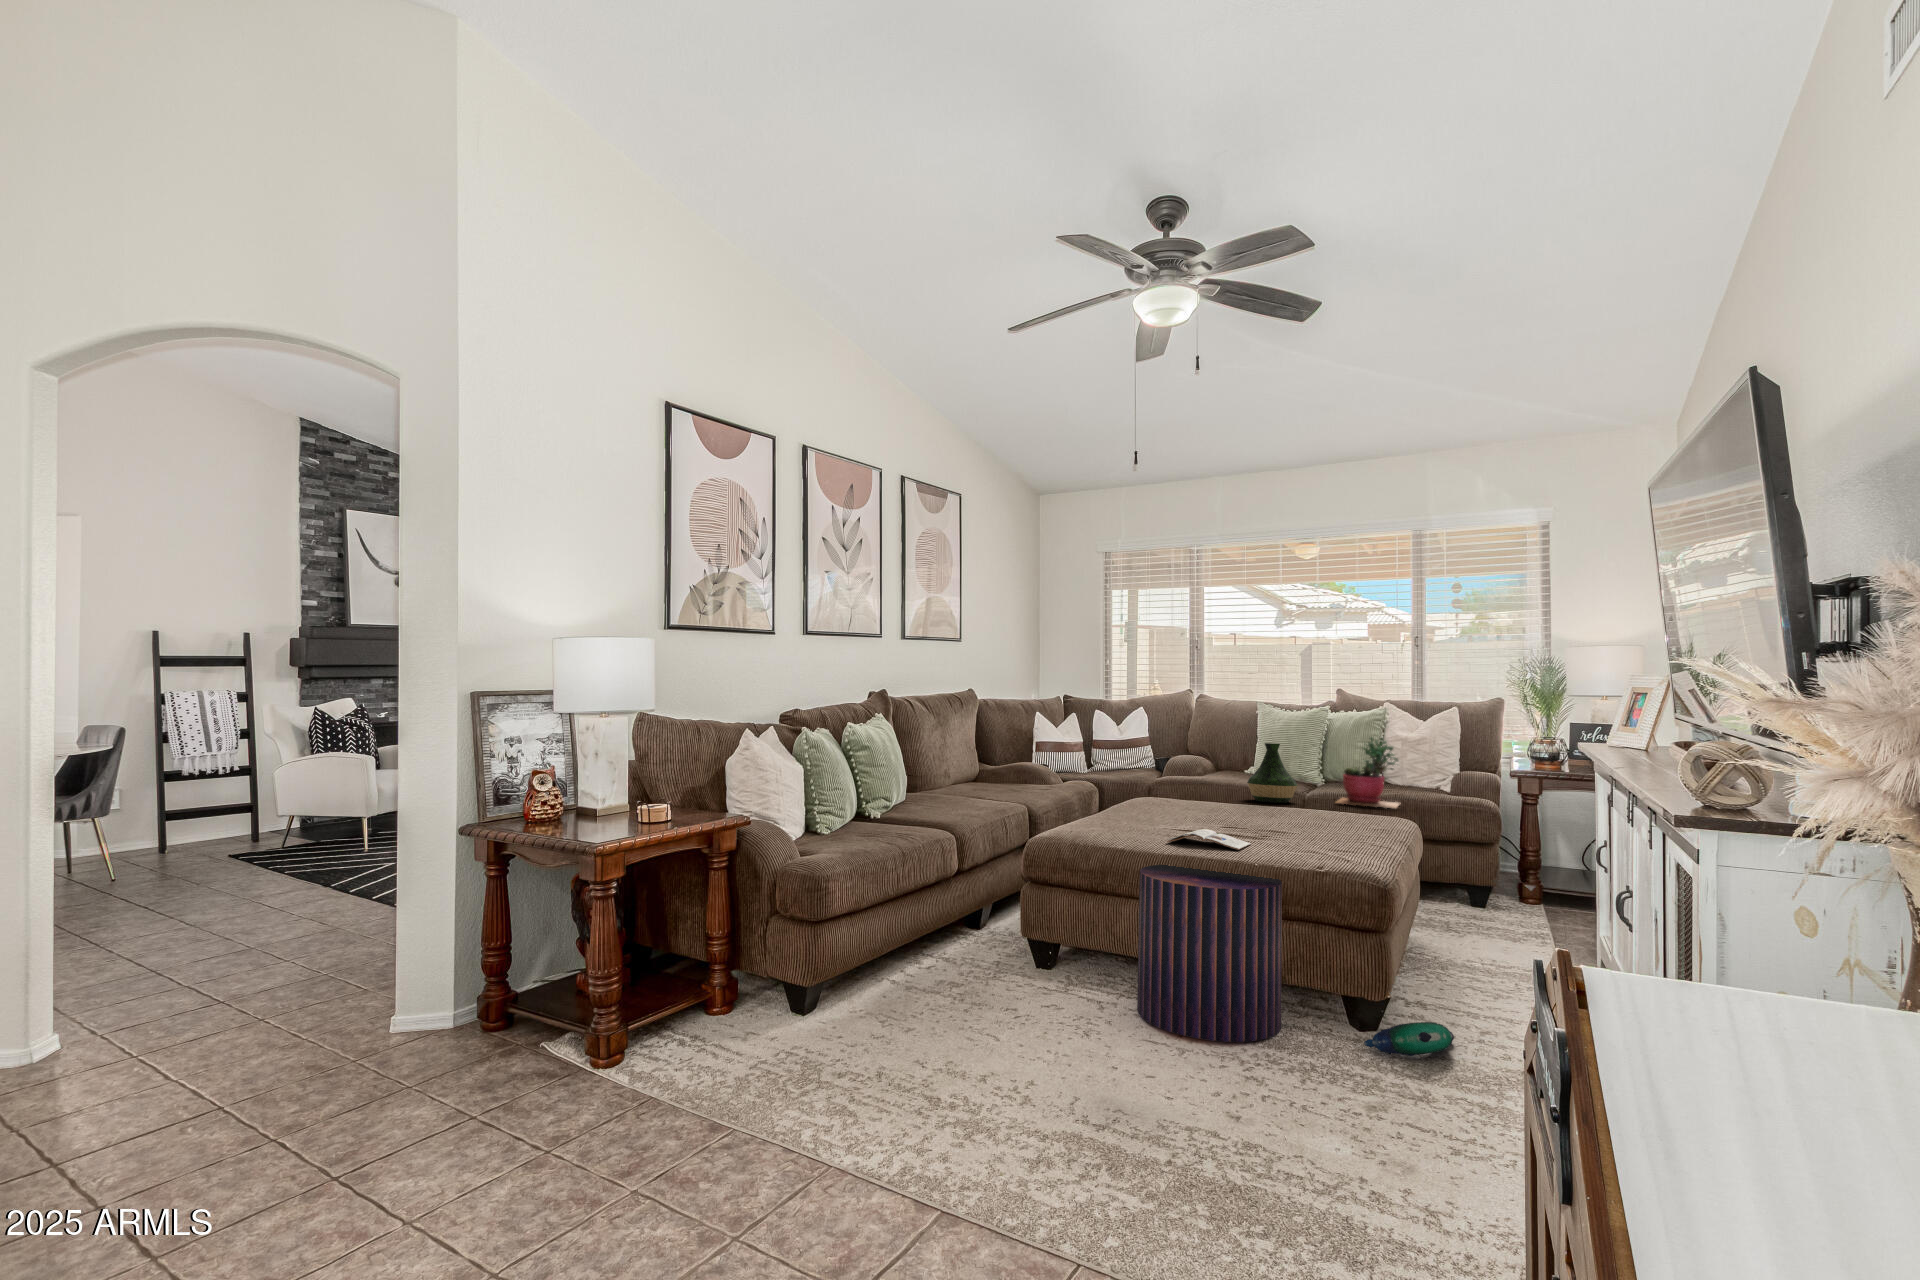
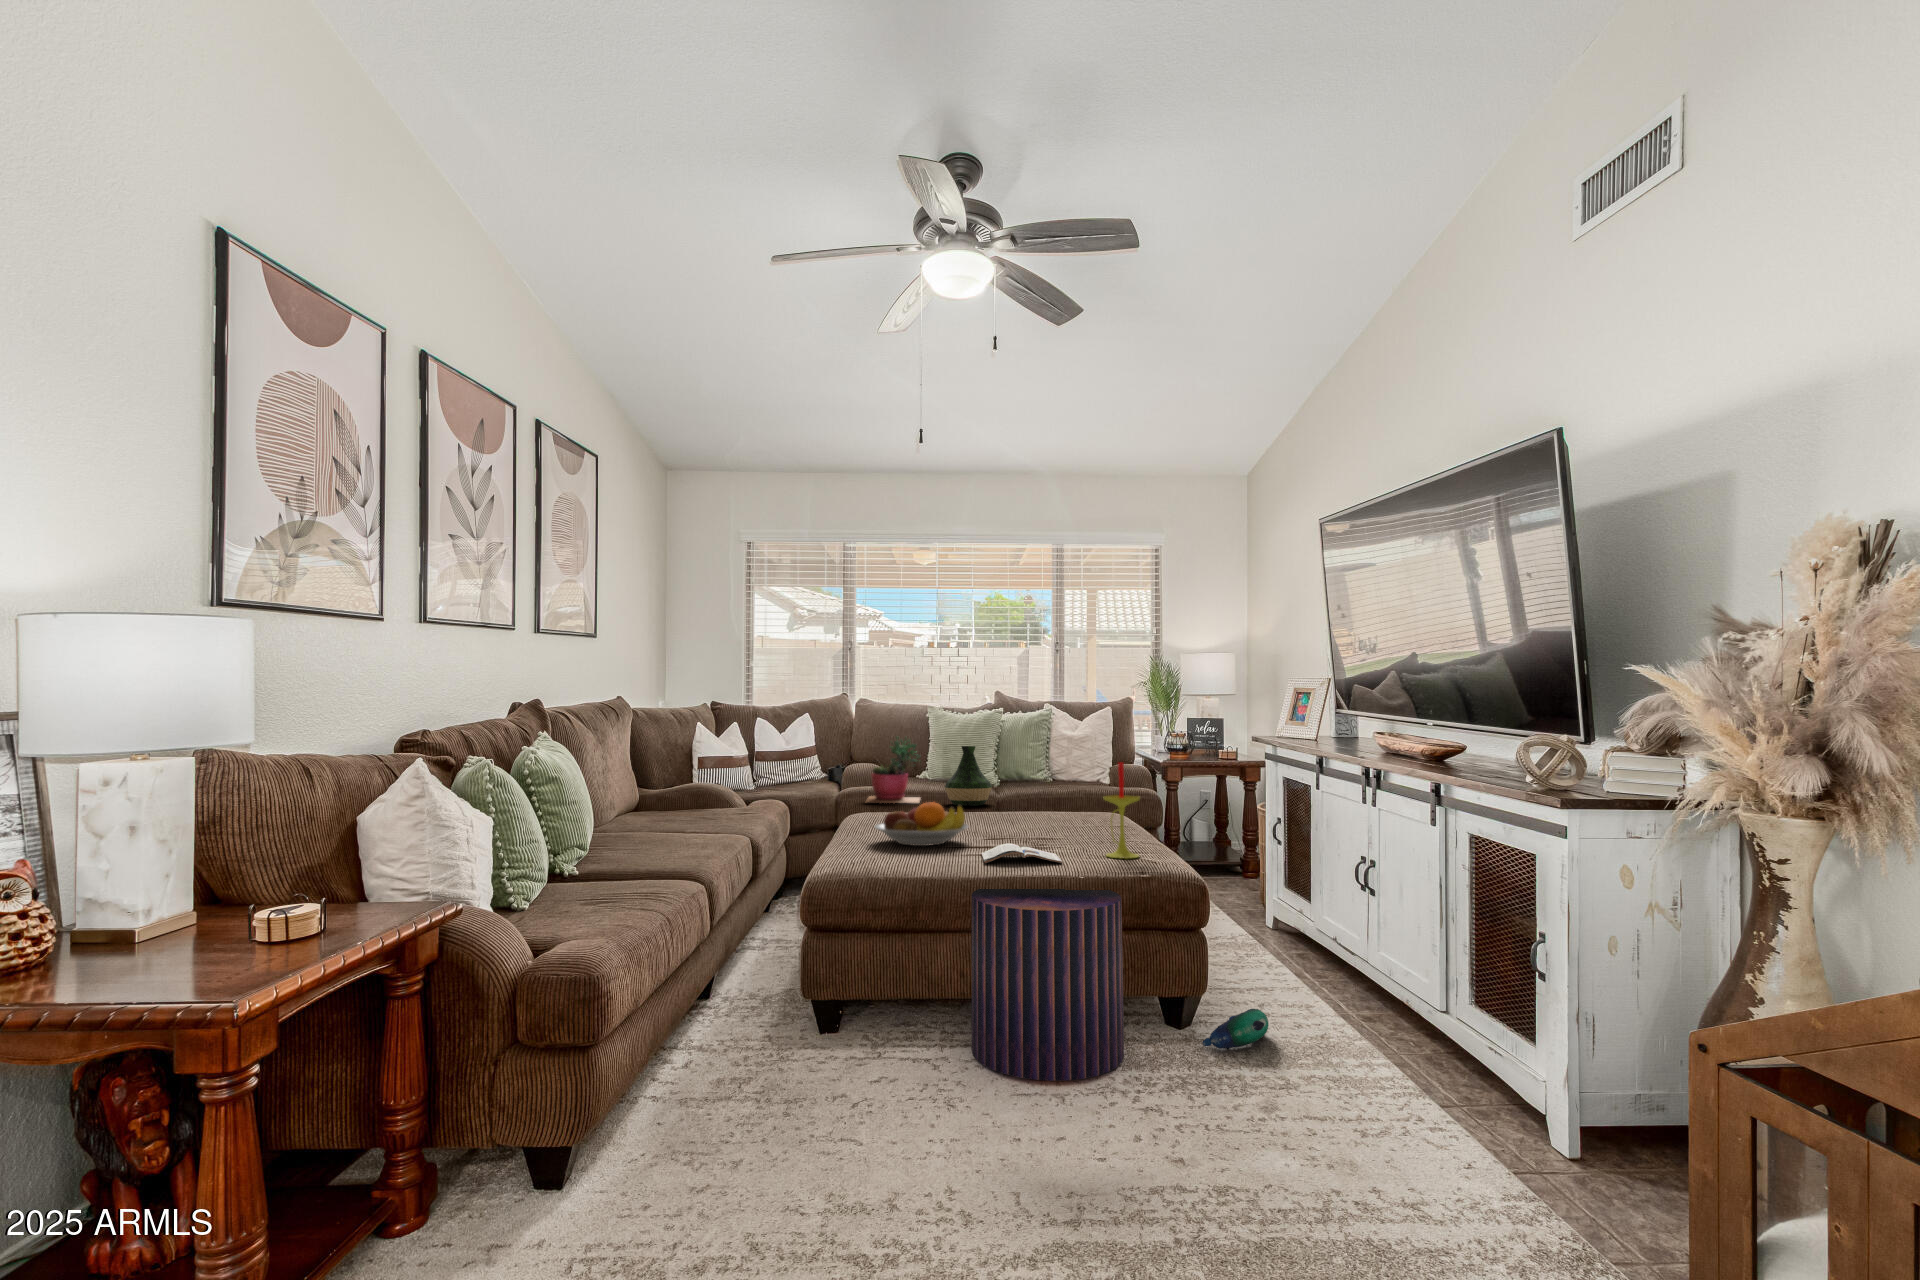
succulent plant: present [1337,737,1399,808] -> present [866,737,920,803]
candle: none [1294,757,1335,855] -> present [1104,762,1140,859]
fruit bowl: none [1108,788,1195,826] -> present [875,802,969,846]

